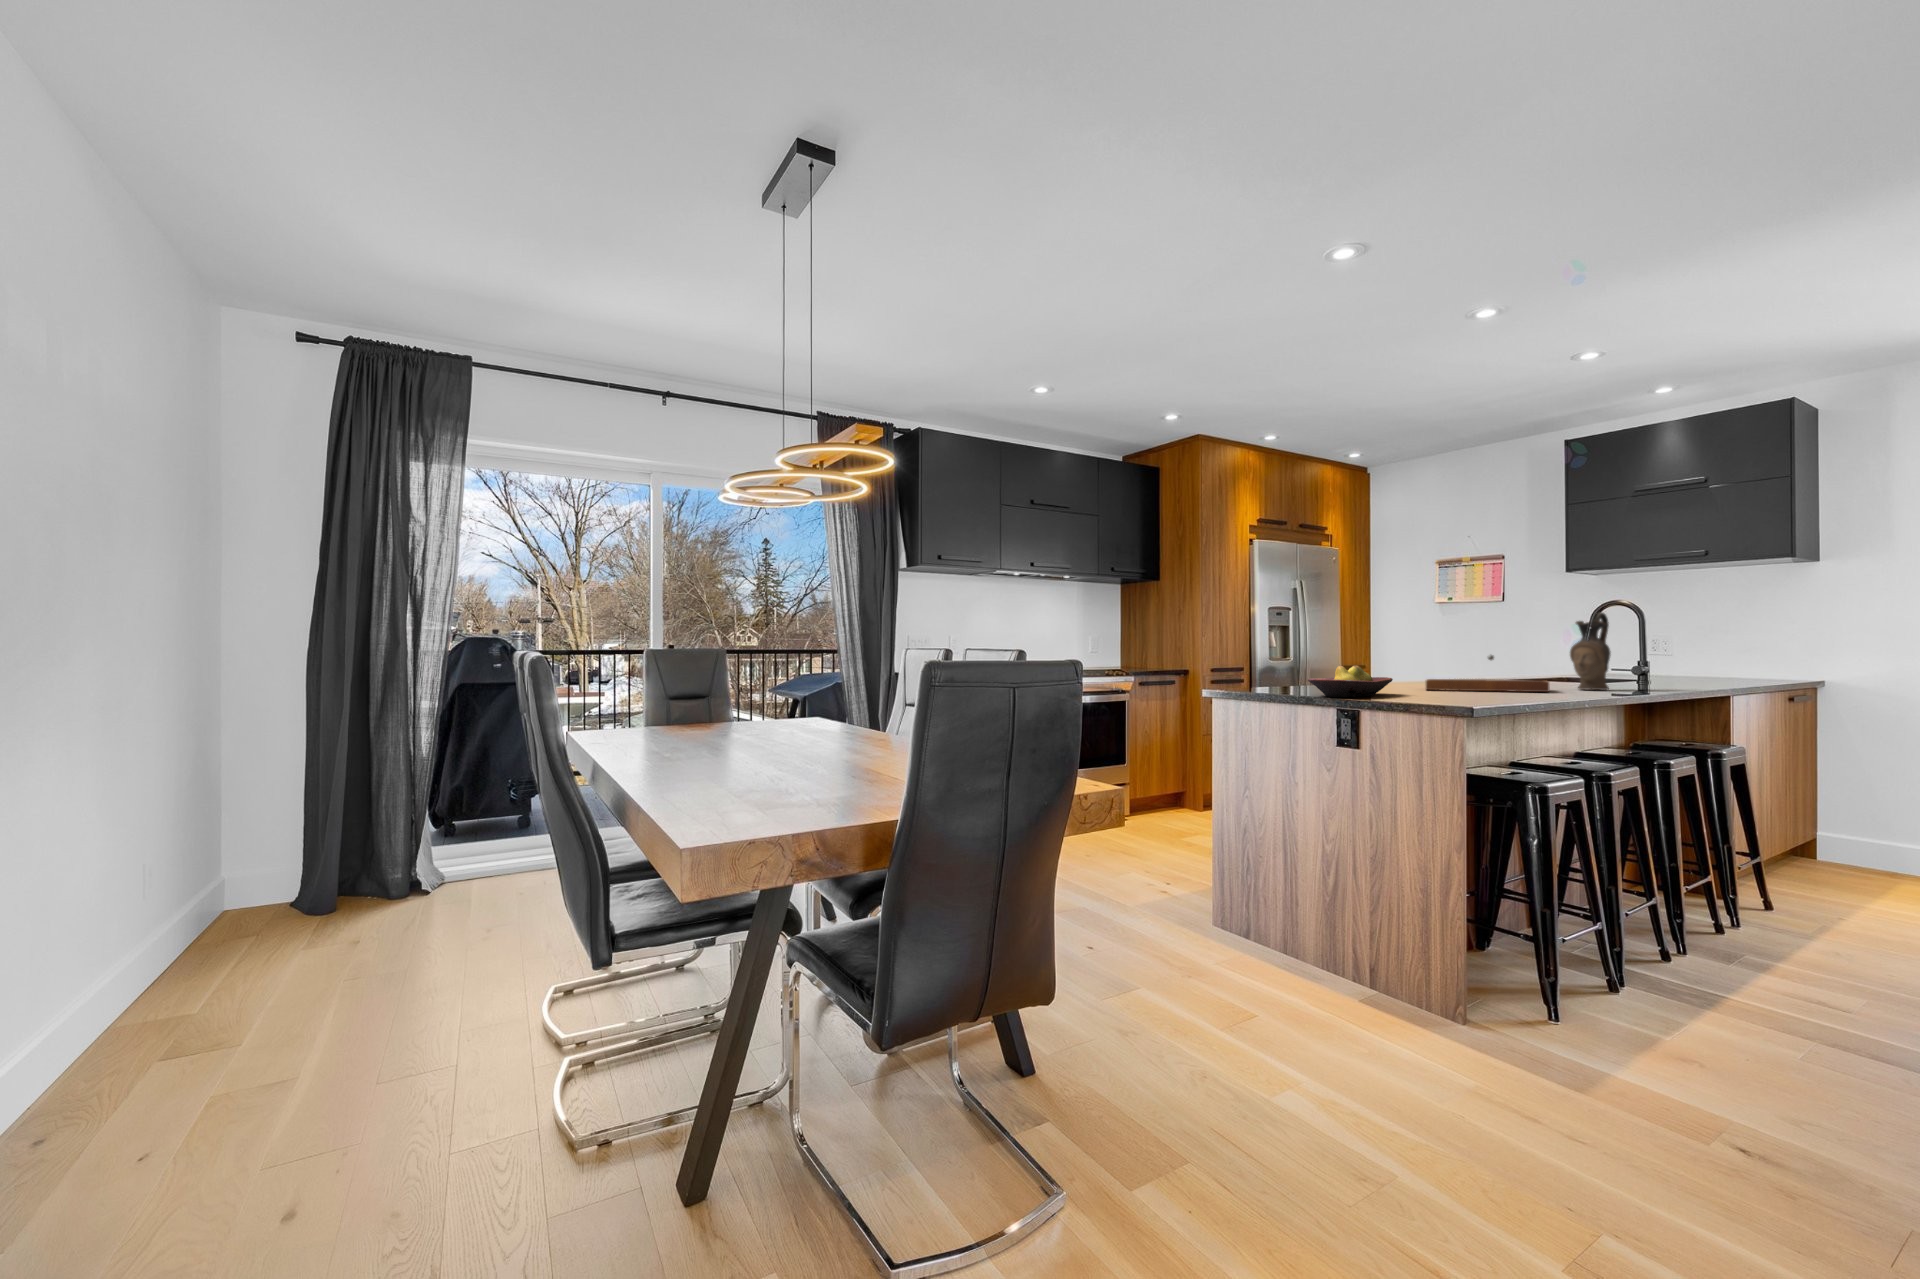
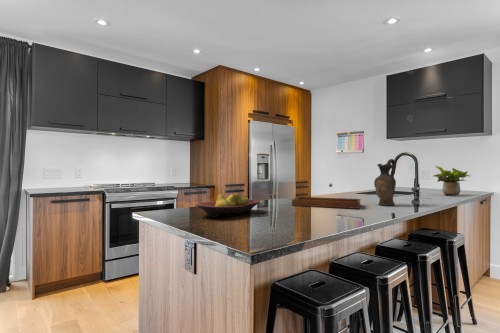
potted plant: none [1678,626,1761,682] -> present [434,166,469,195]

